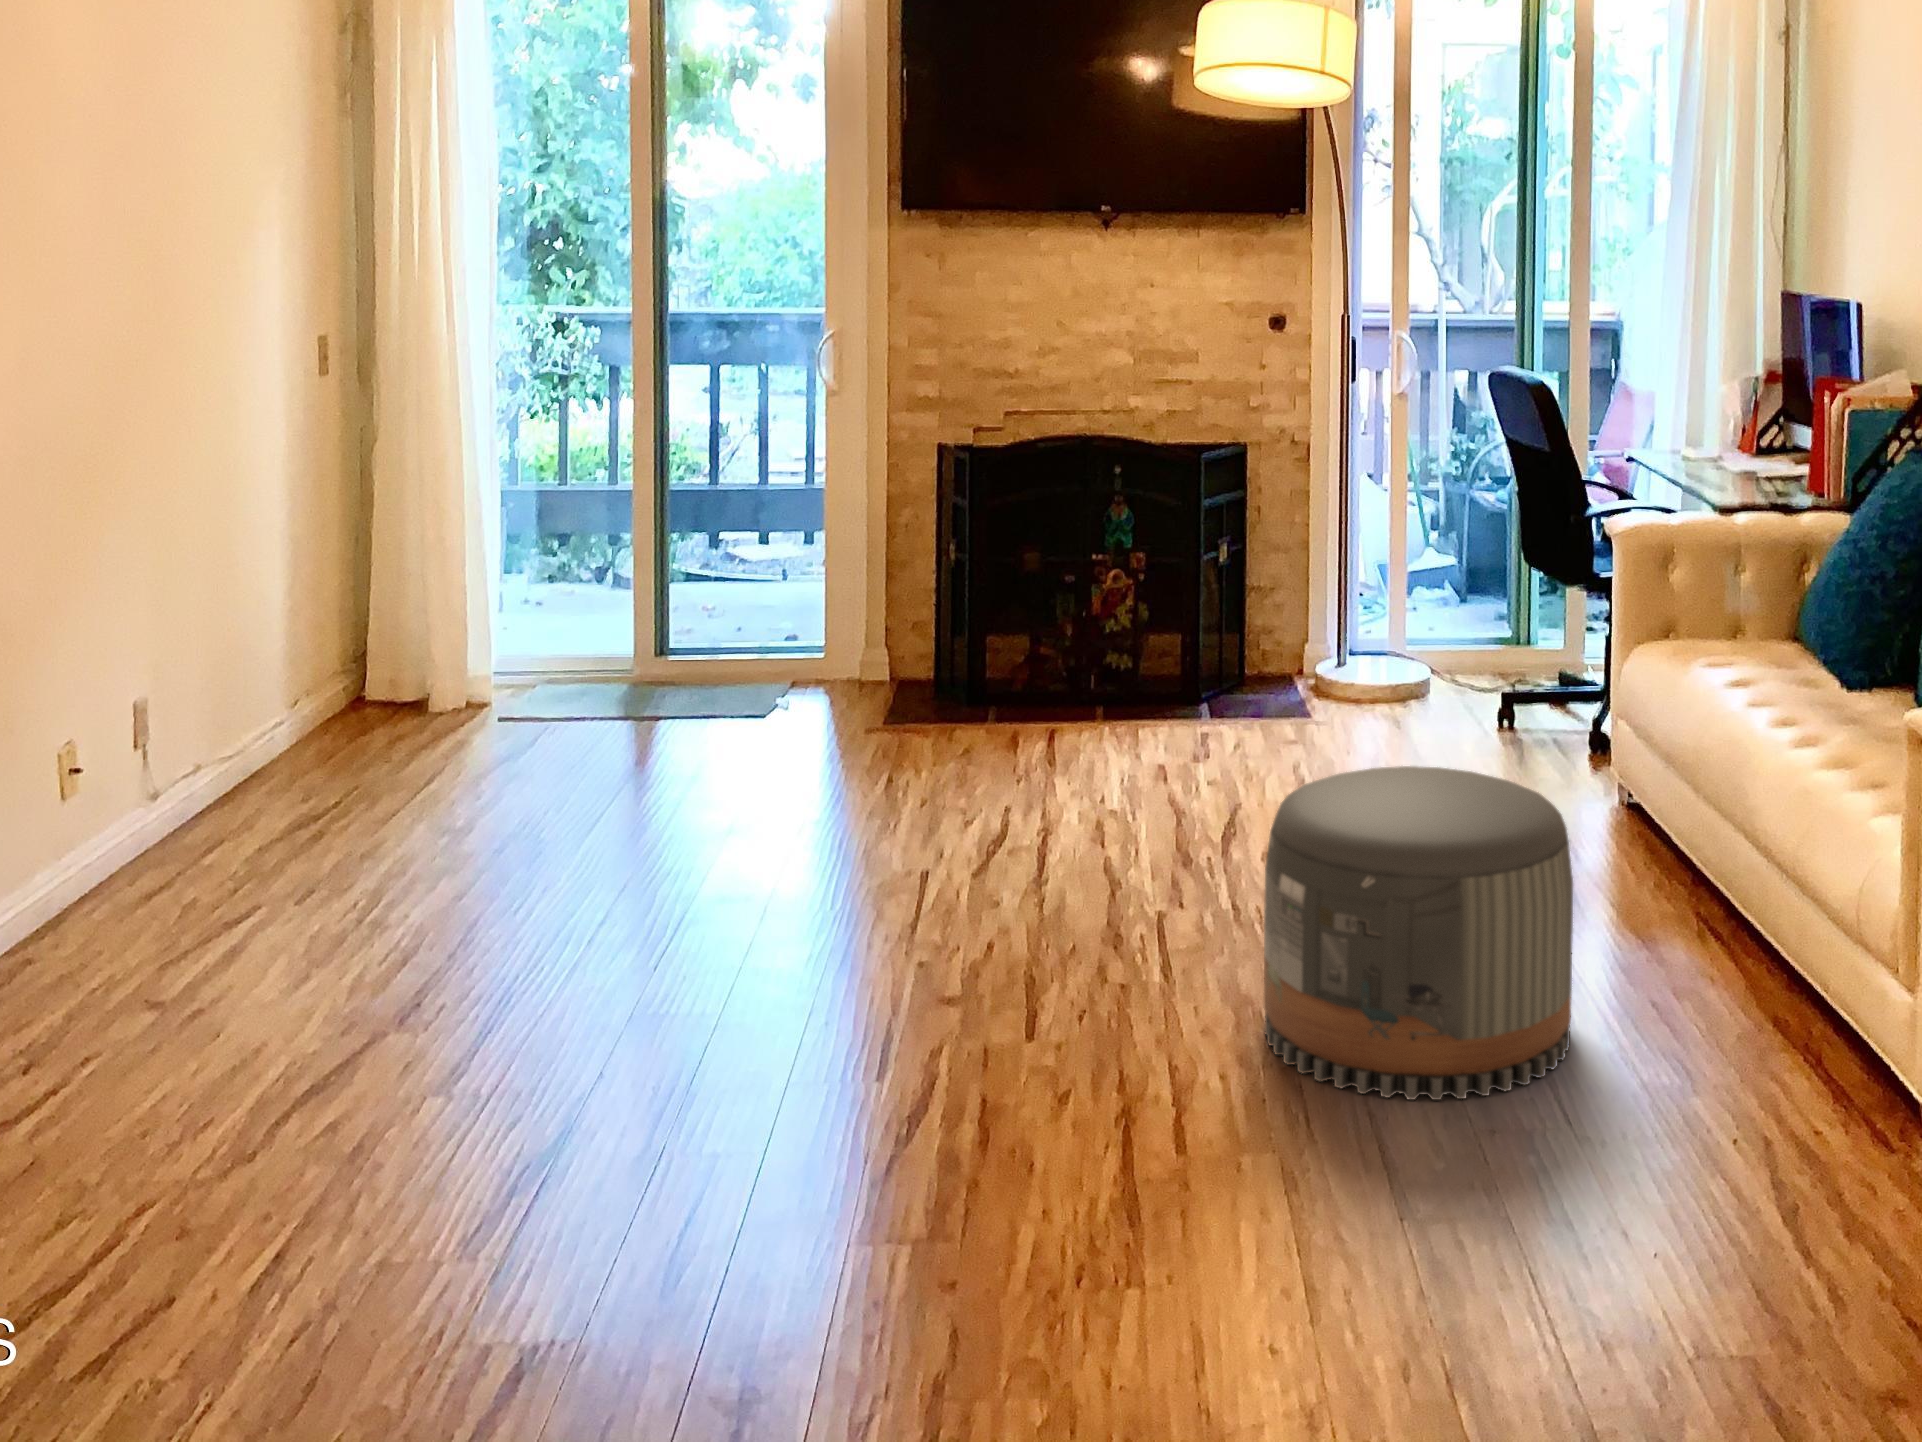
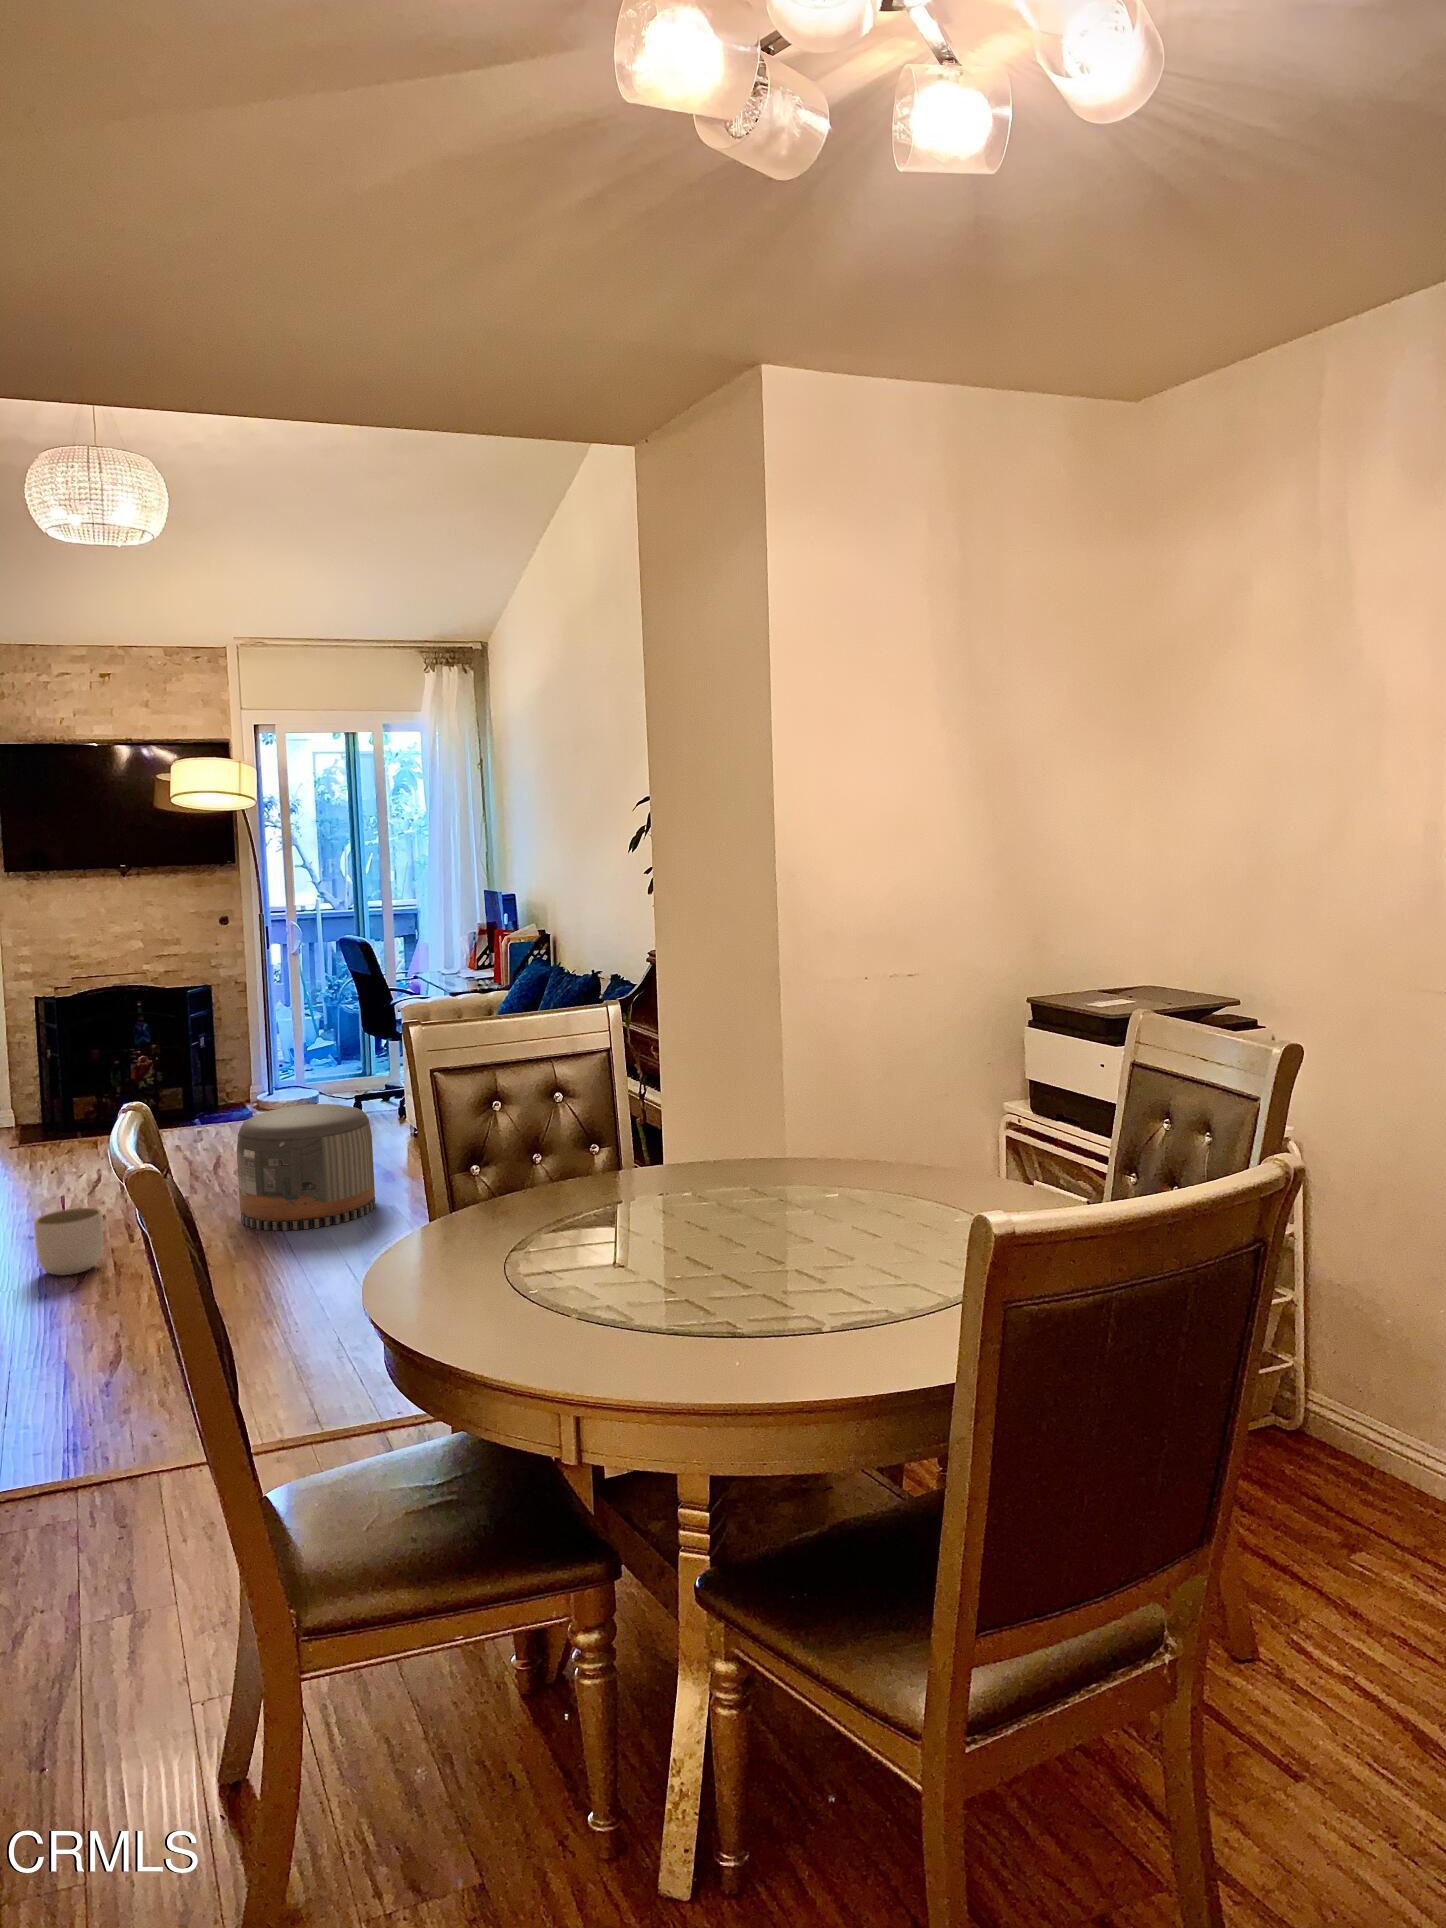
planter: none [810,979,956,1155] -> present [34,1208,103,1275]

